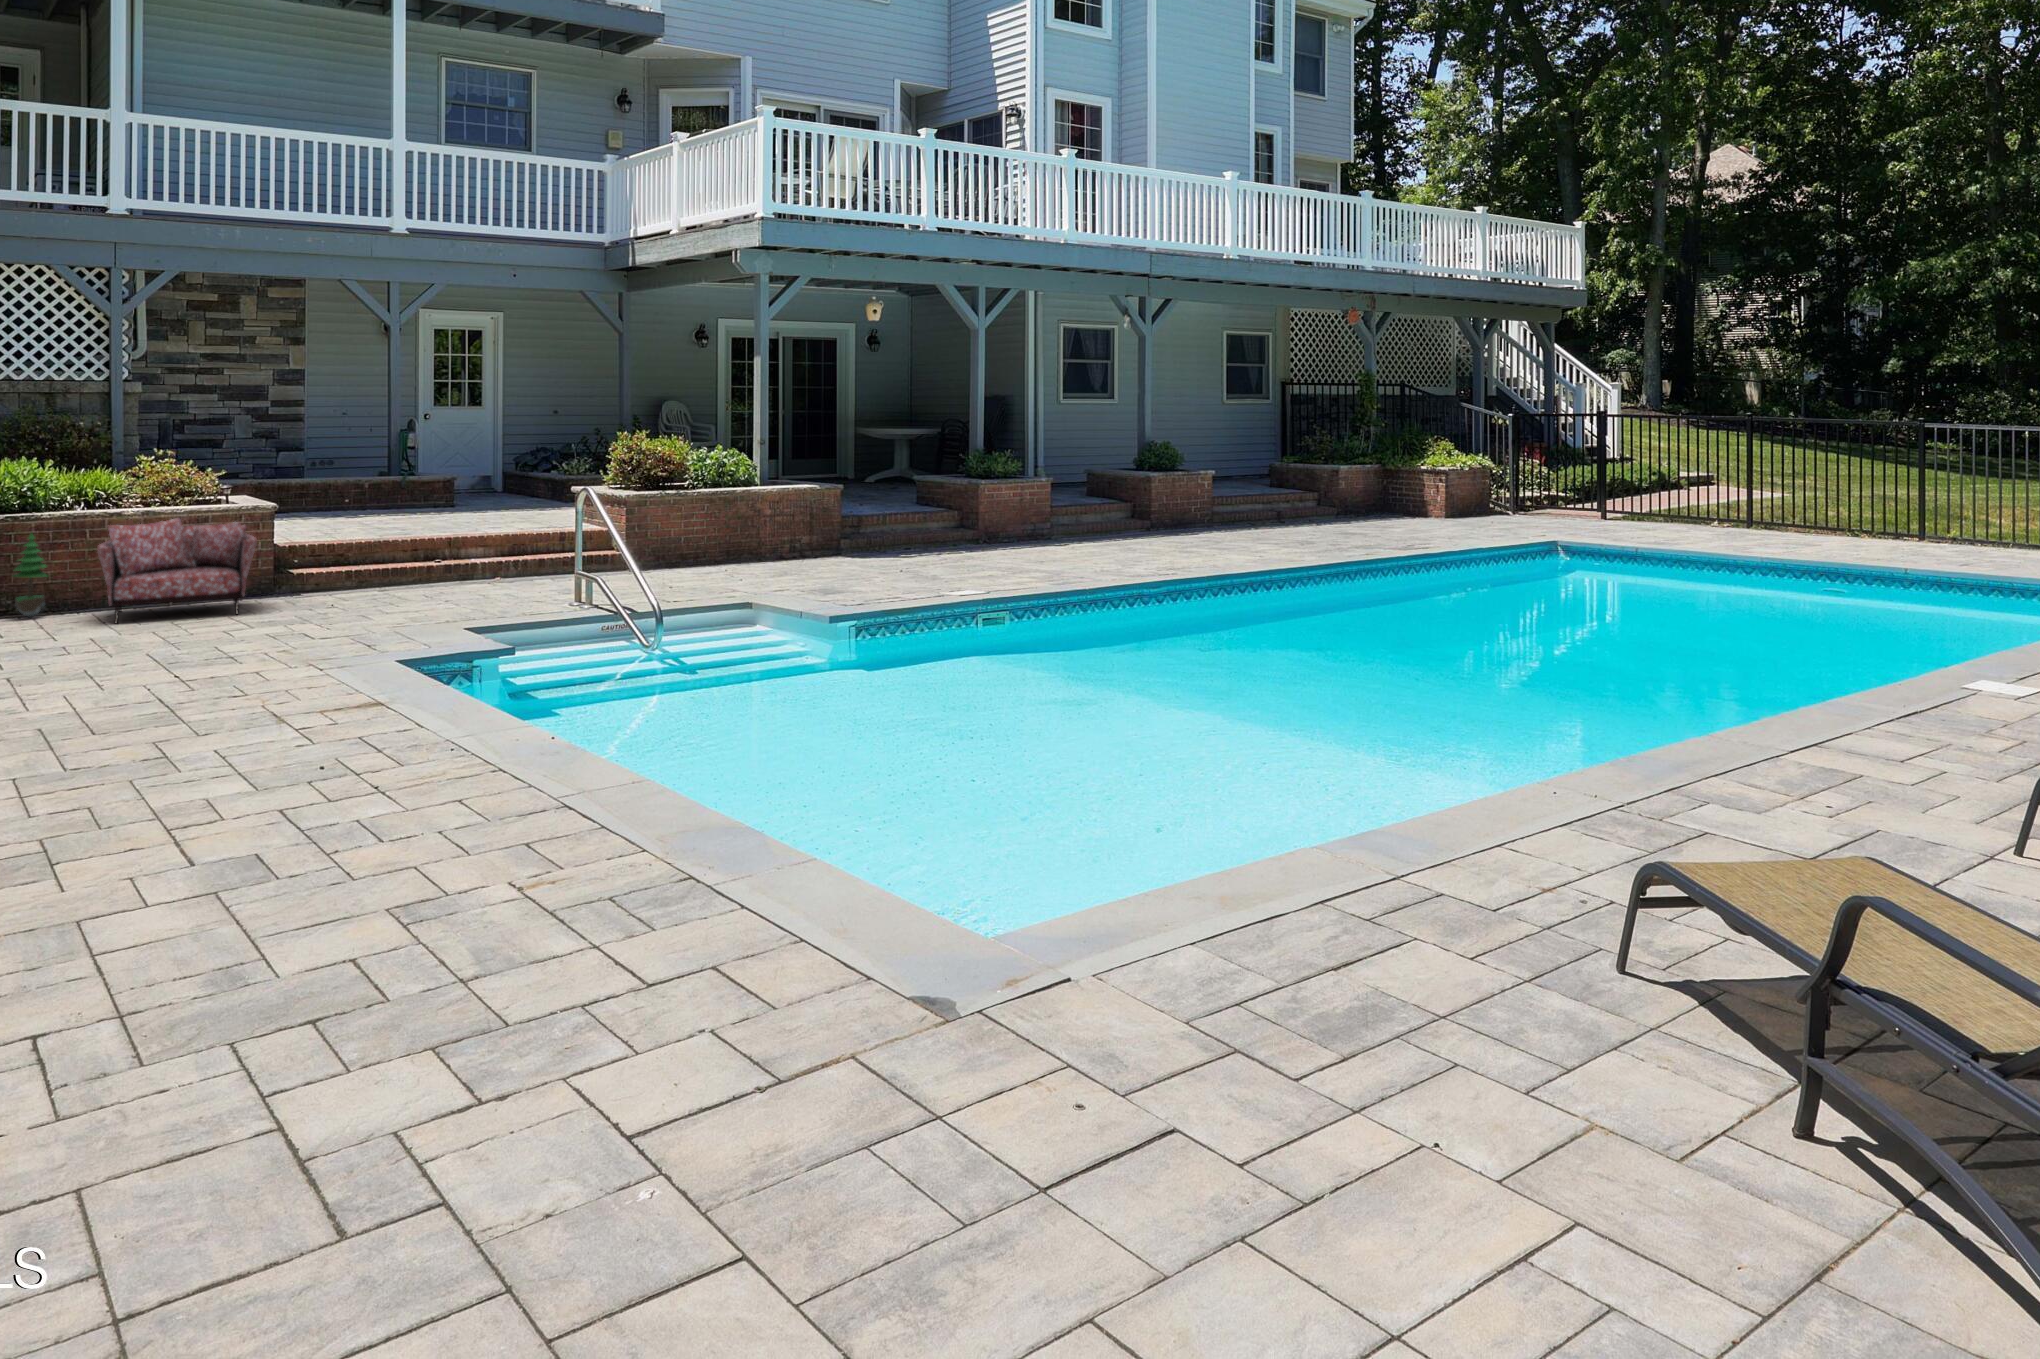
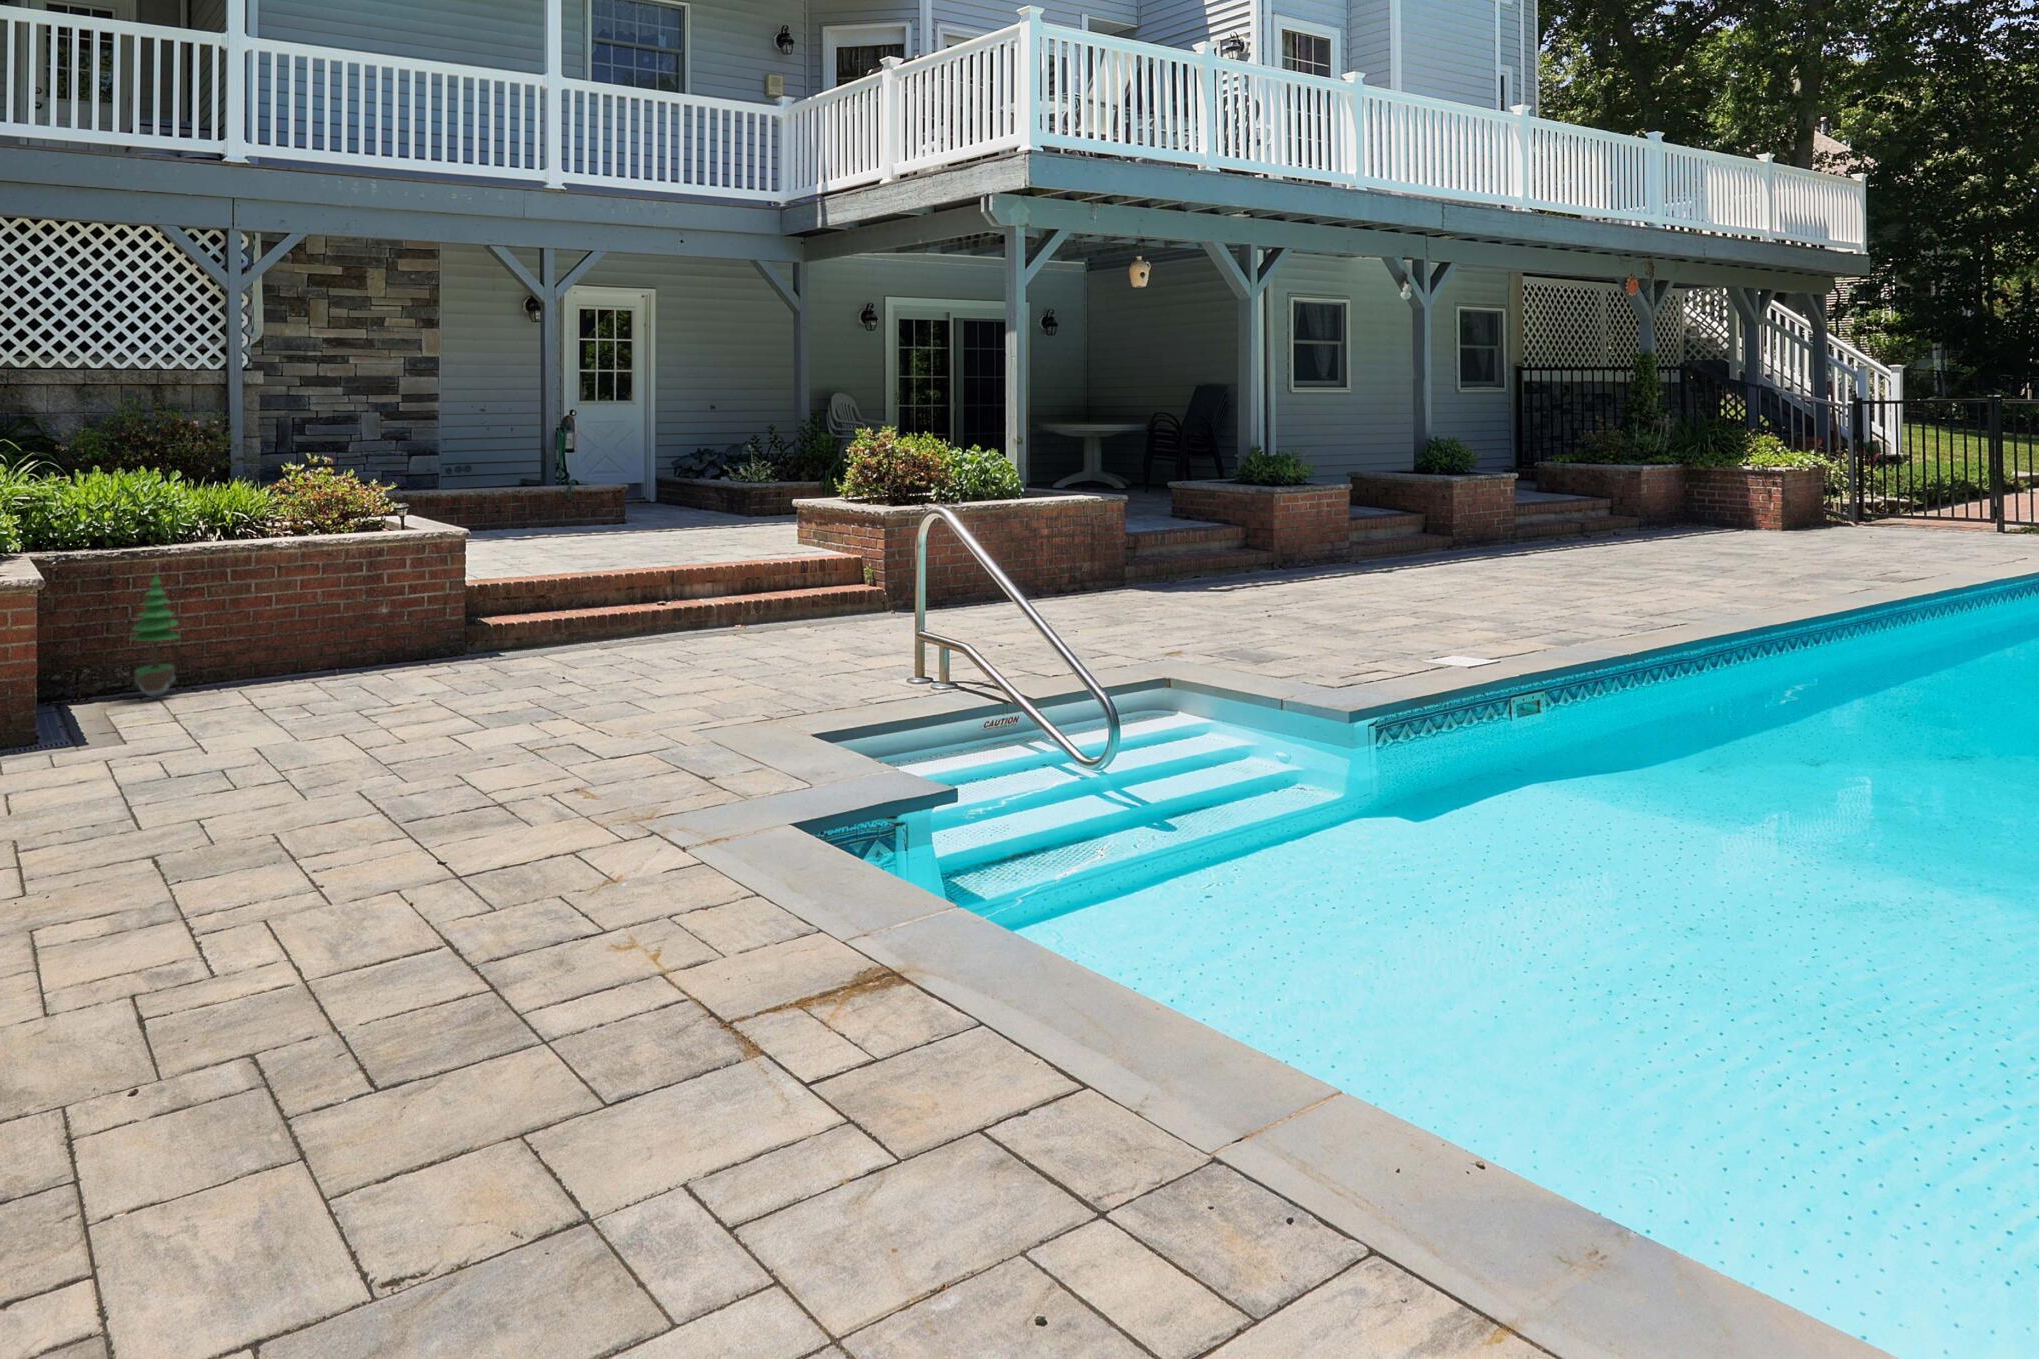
armchair: present [97,518,257,624] -> none [248,551,461,712]

